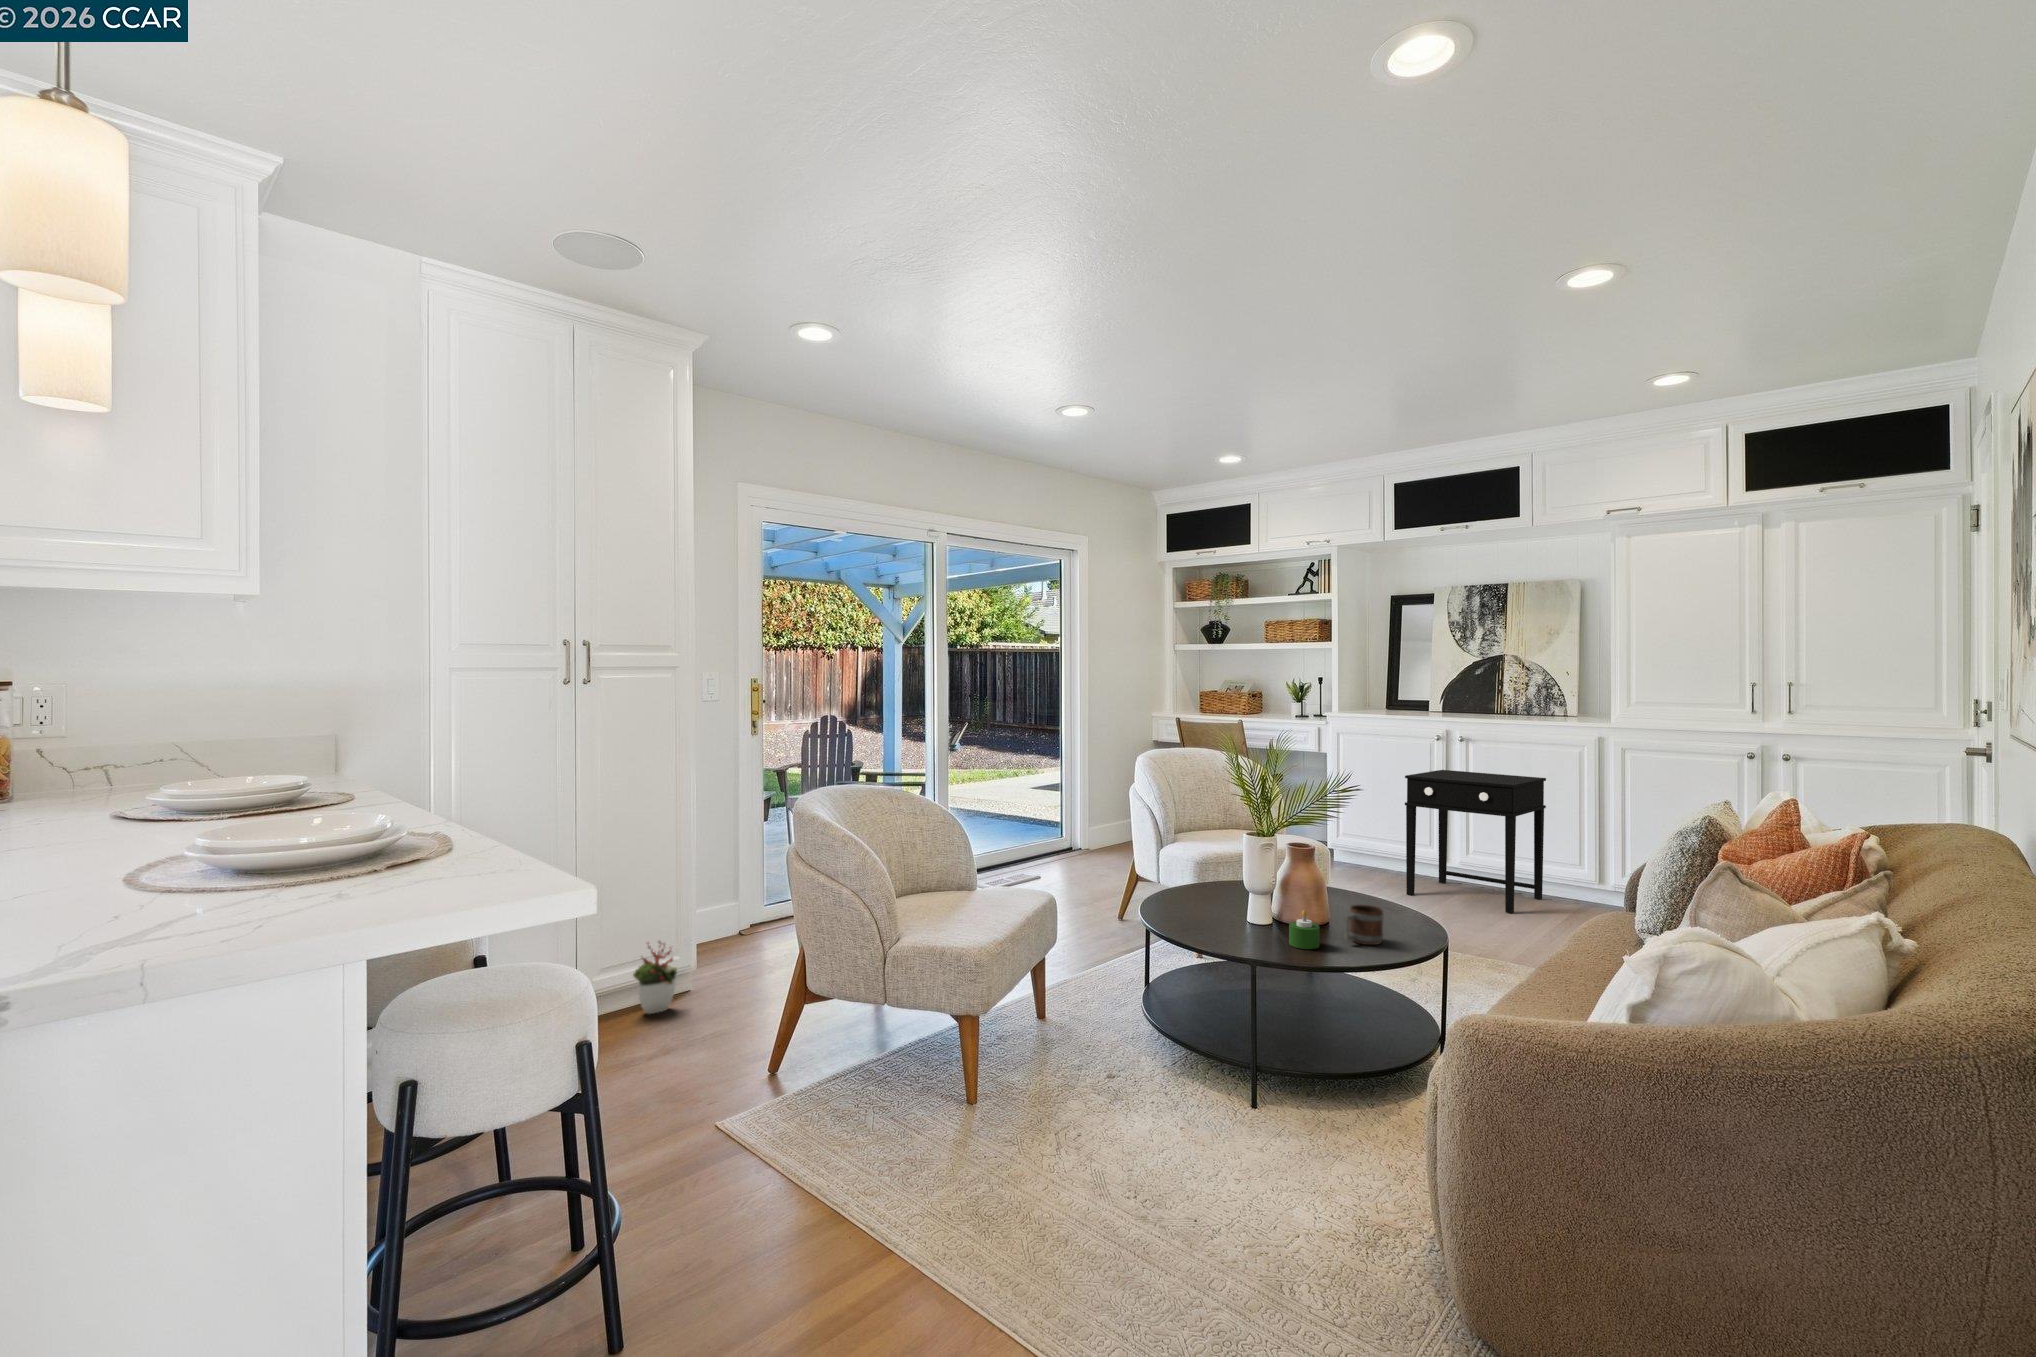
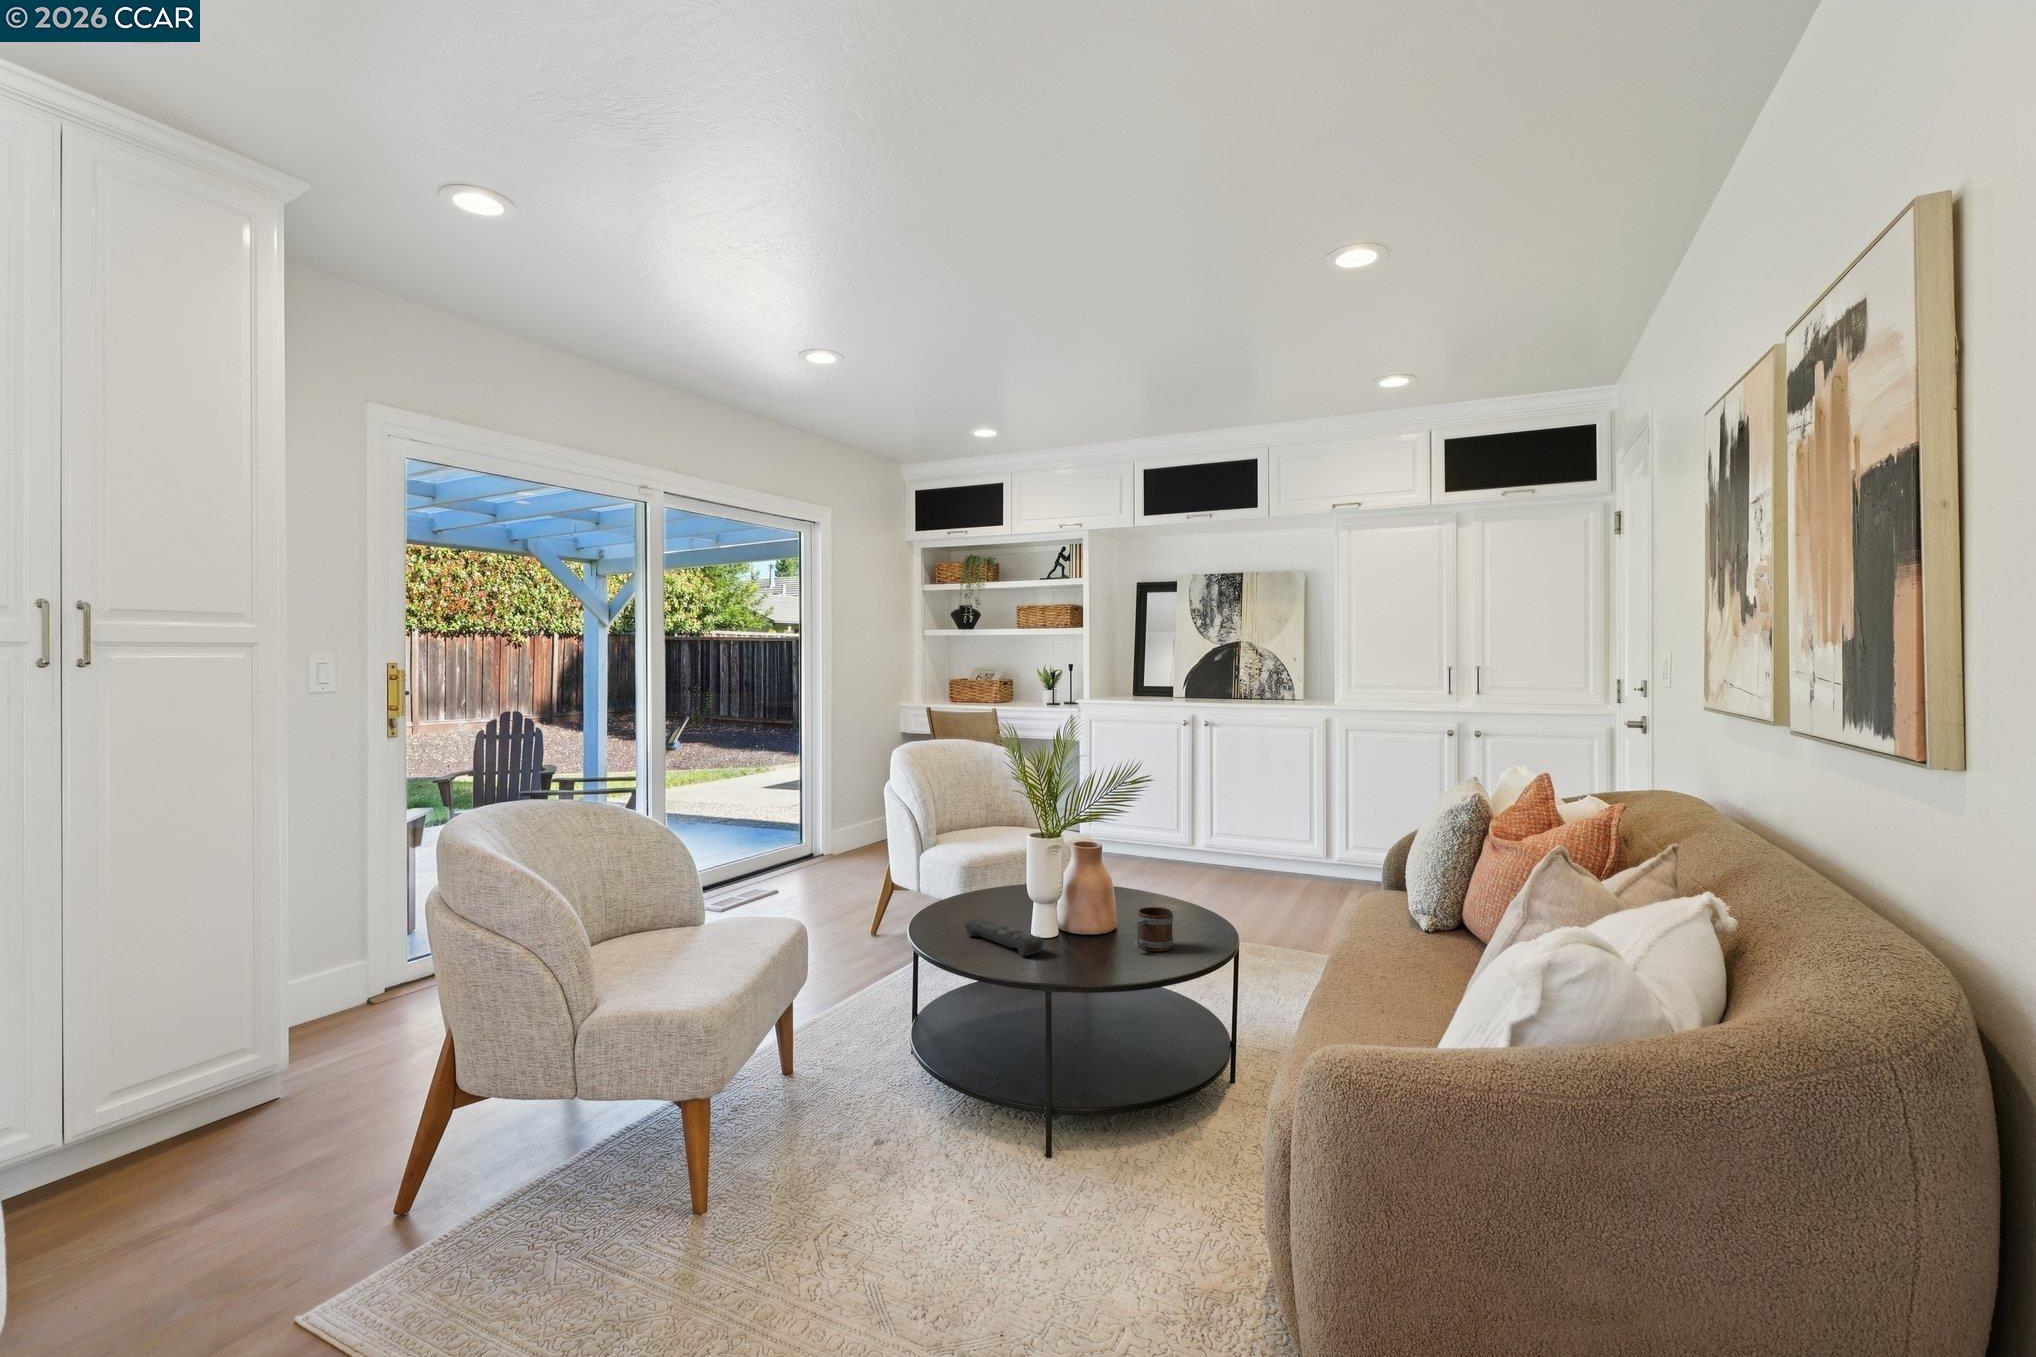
side table: present [1405,770,1546,913] -> none [1157,755,1283,894]
remote control: none [1191,904,1260,938] -> present [965,919,1044,956]
candle: present [1289,910,1320,949] -> none [1077,919,1109,963]
decorative plant: present [633,941,677,1014] -> none [189,1033,266,1140]

